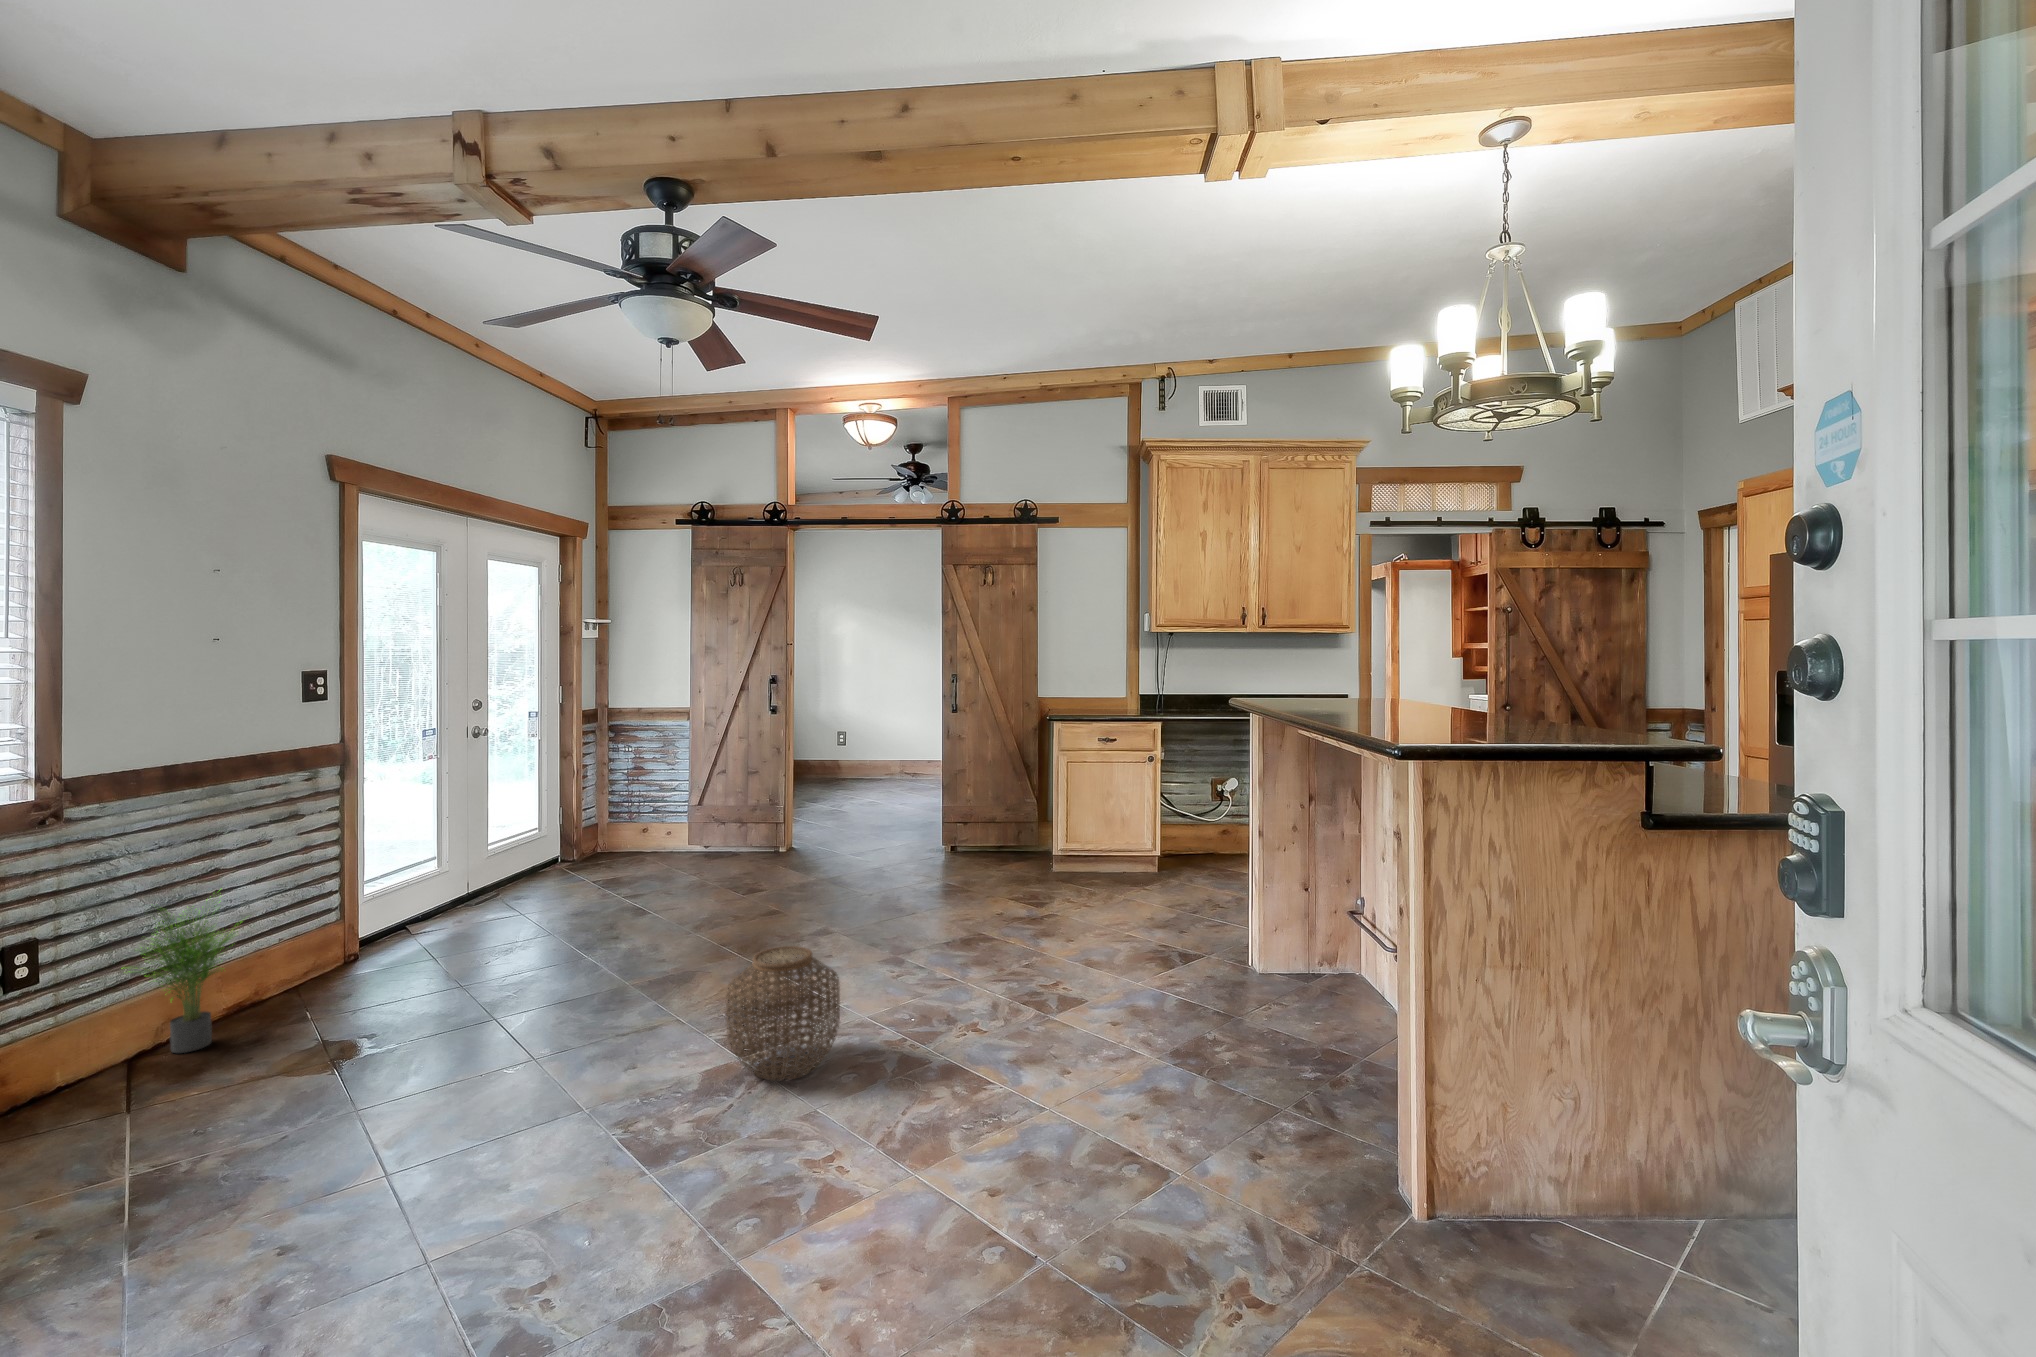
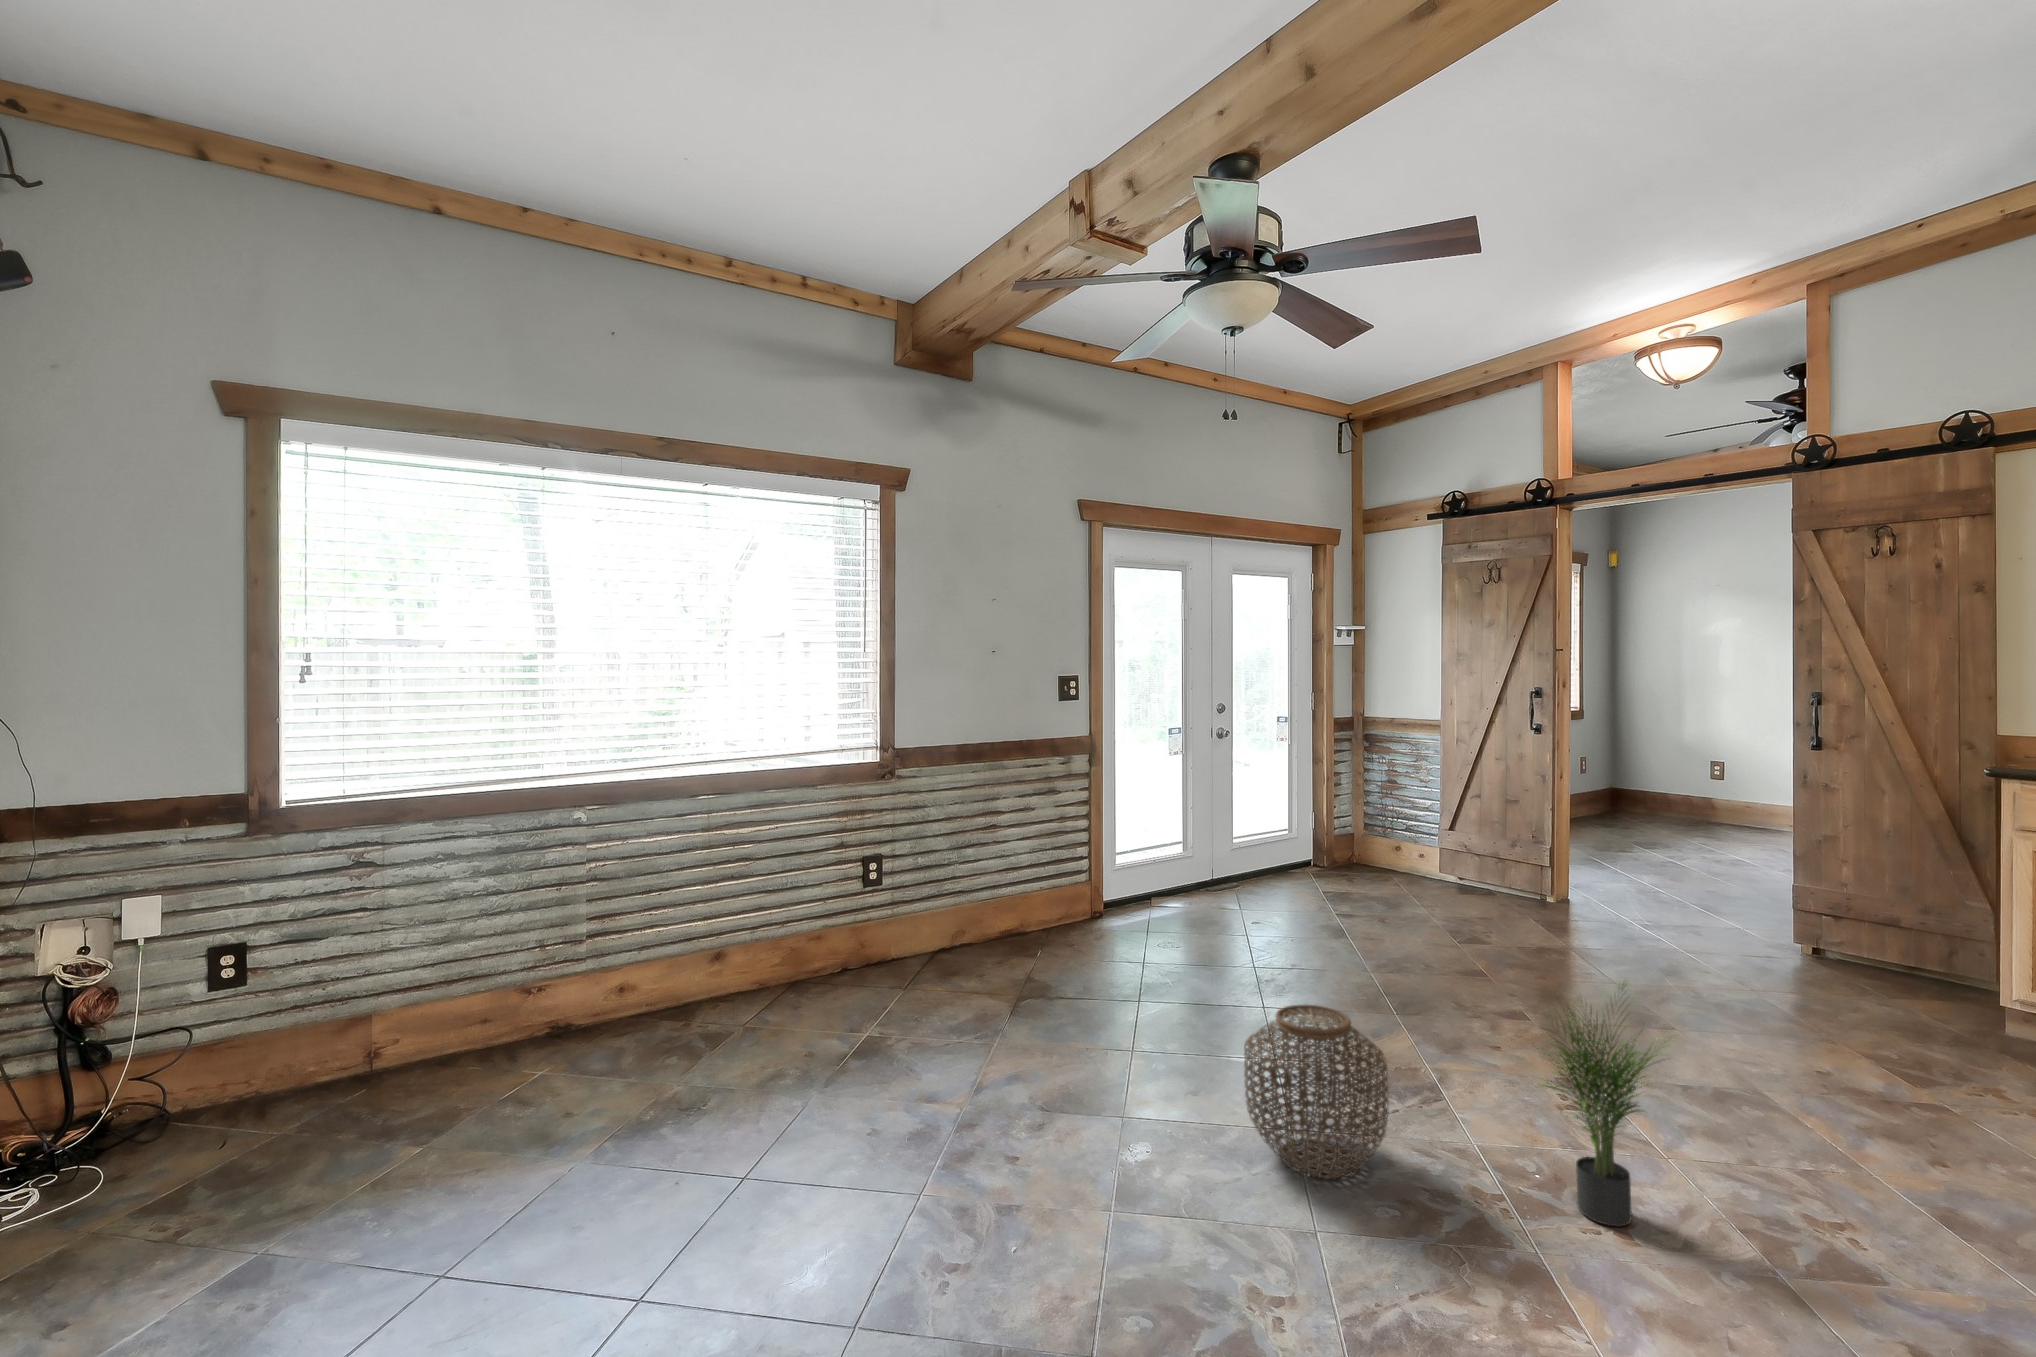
potted plant: present [136,889,238,1053] -> present [1543,980,1679,1227]

